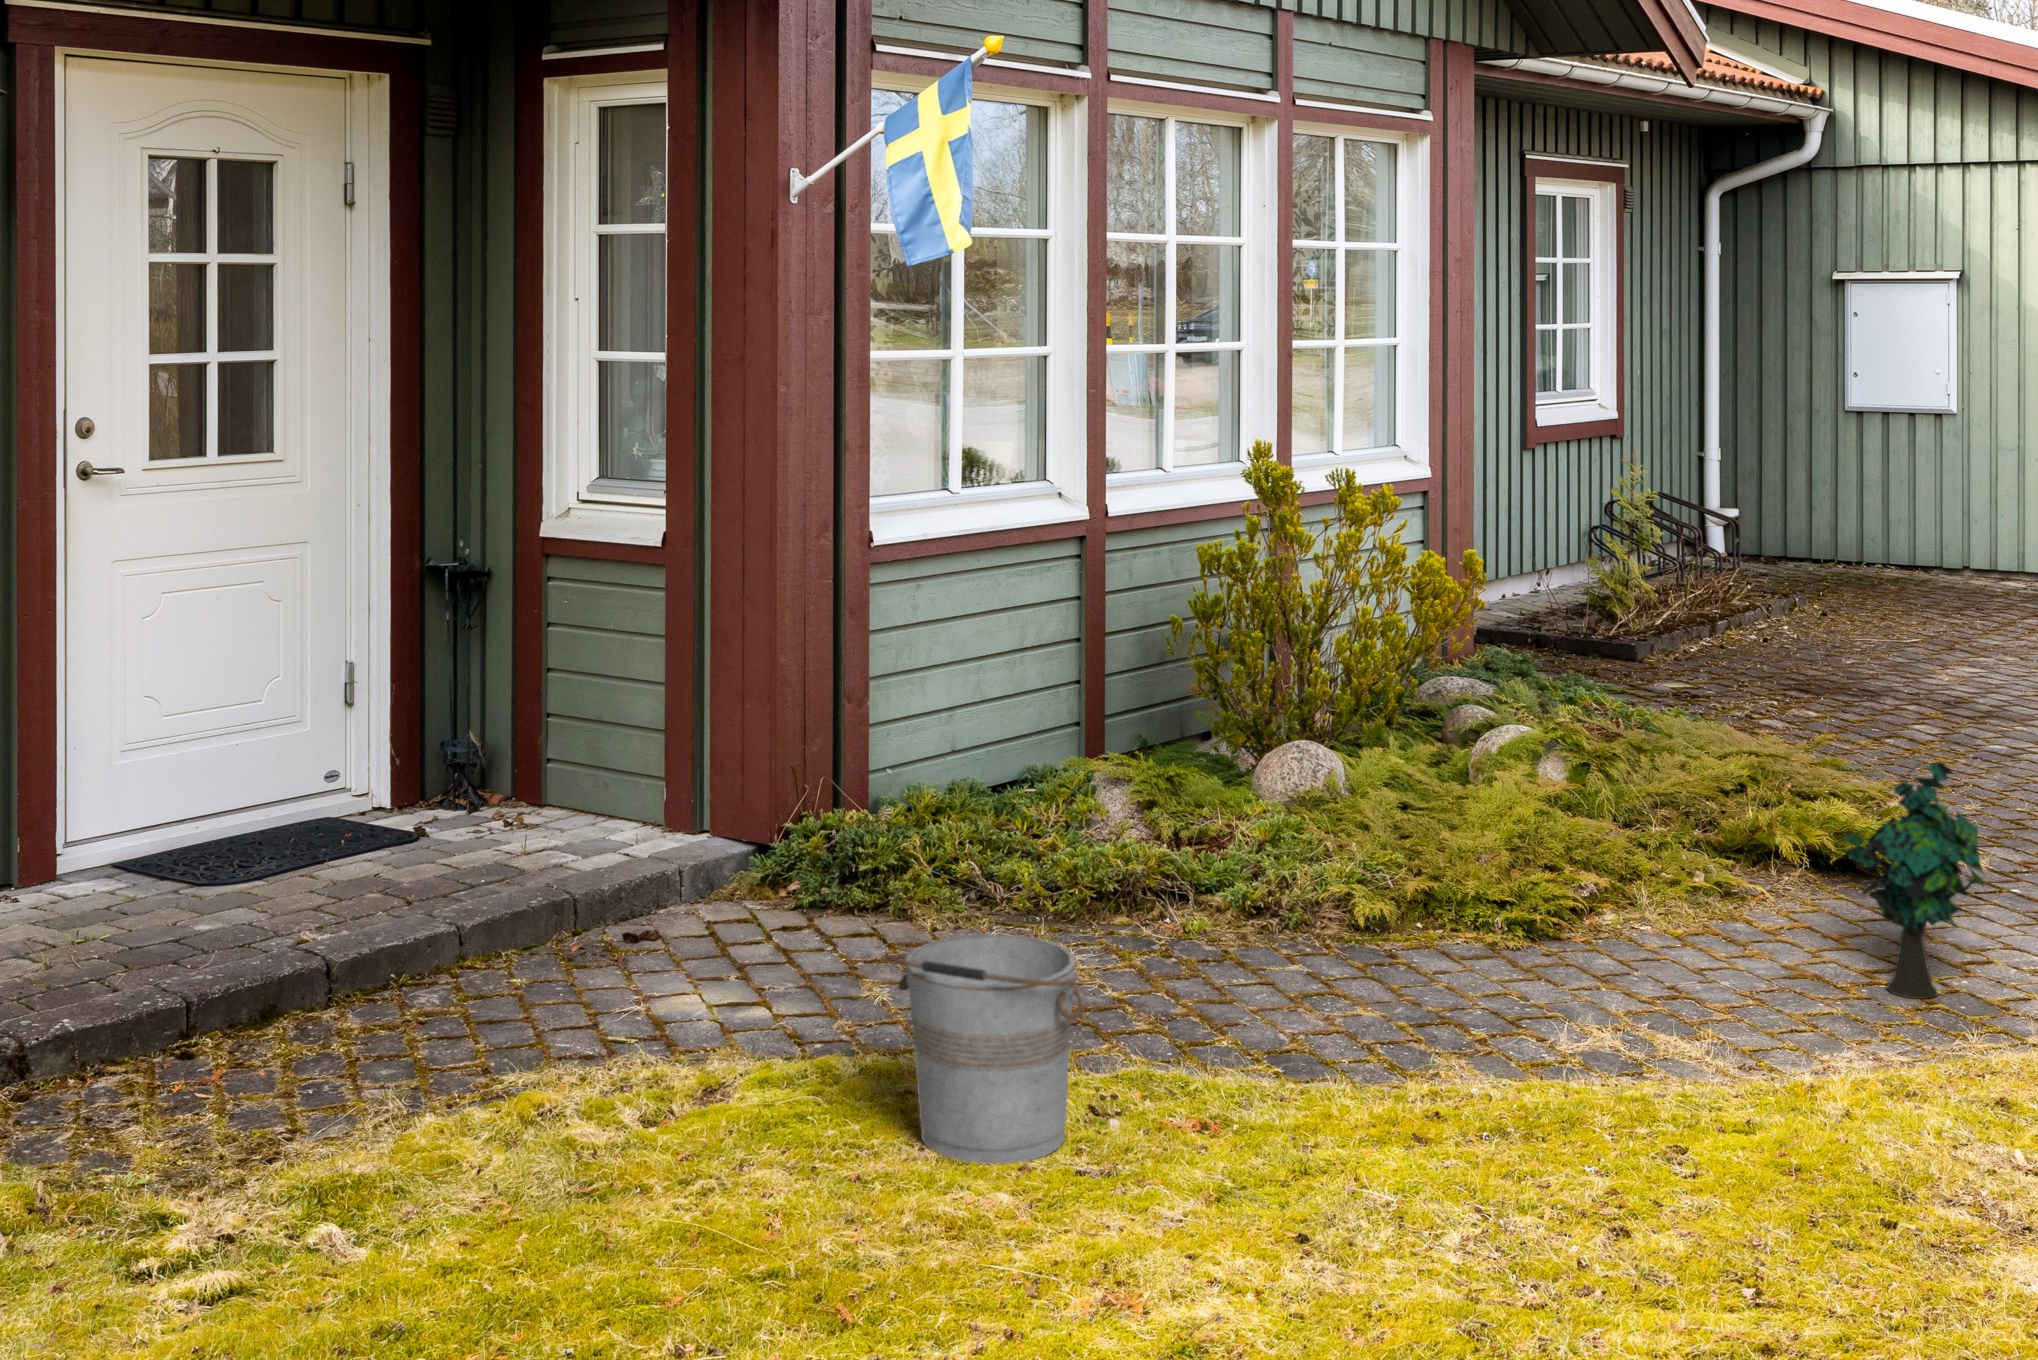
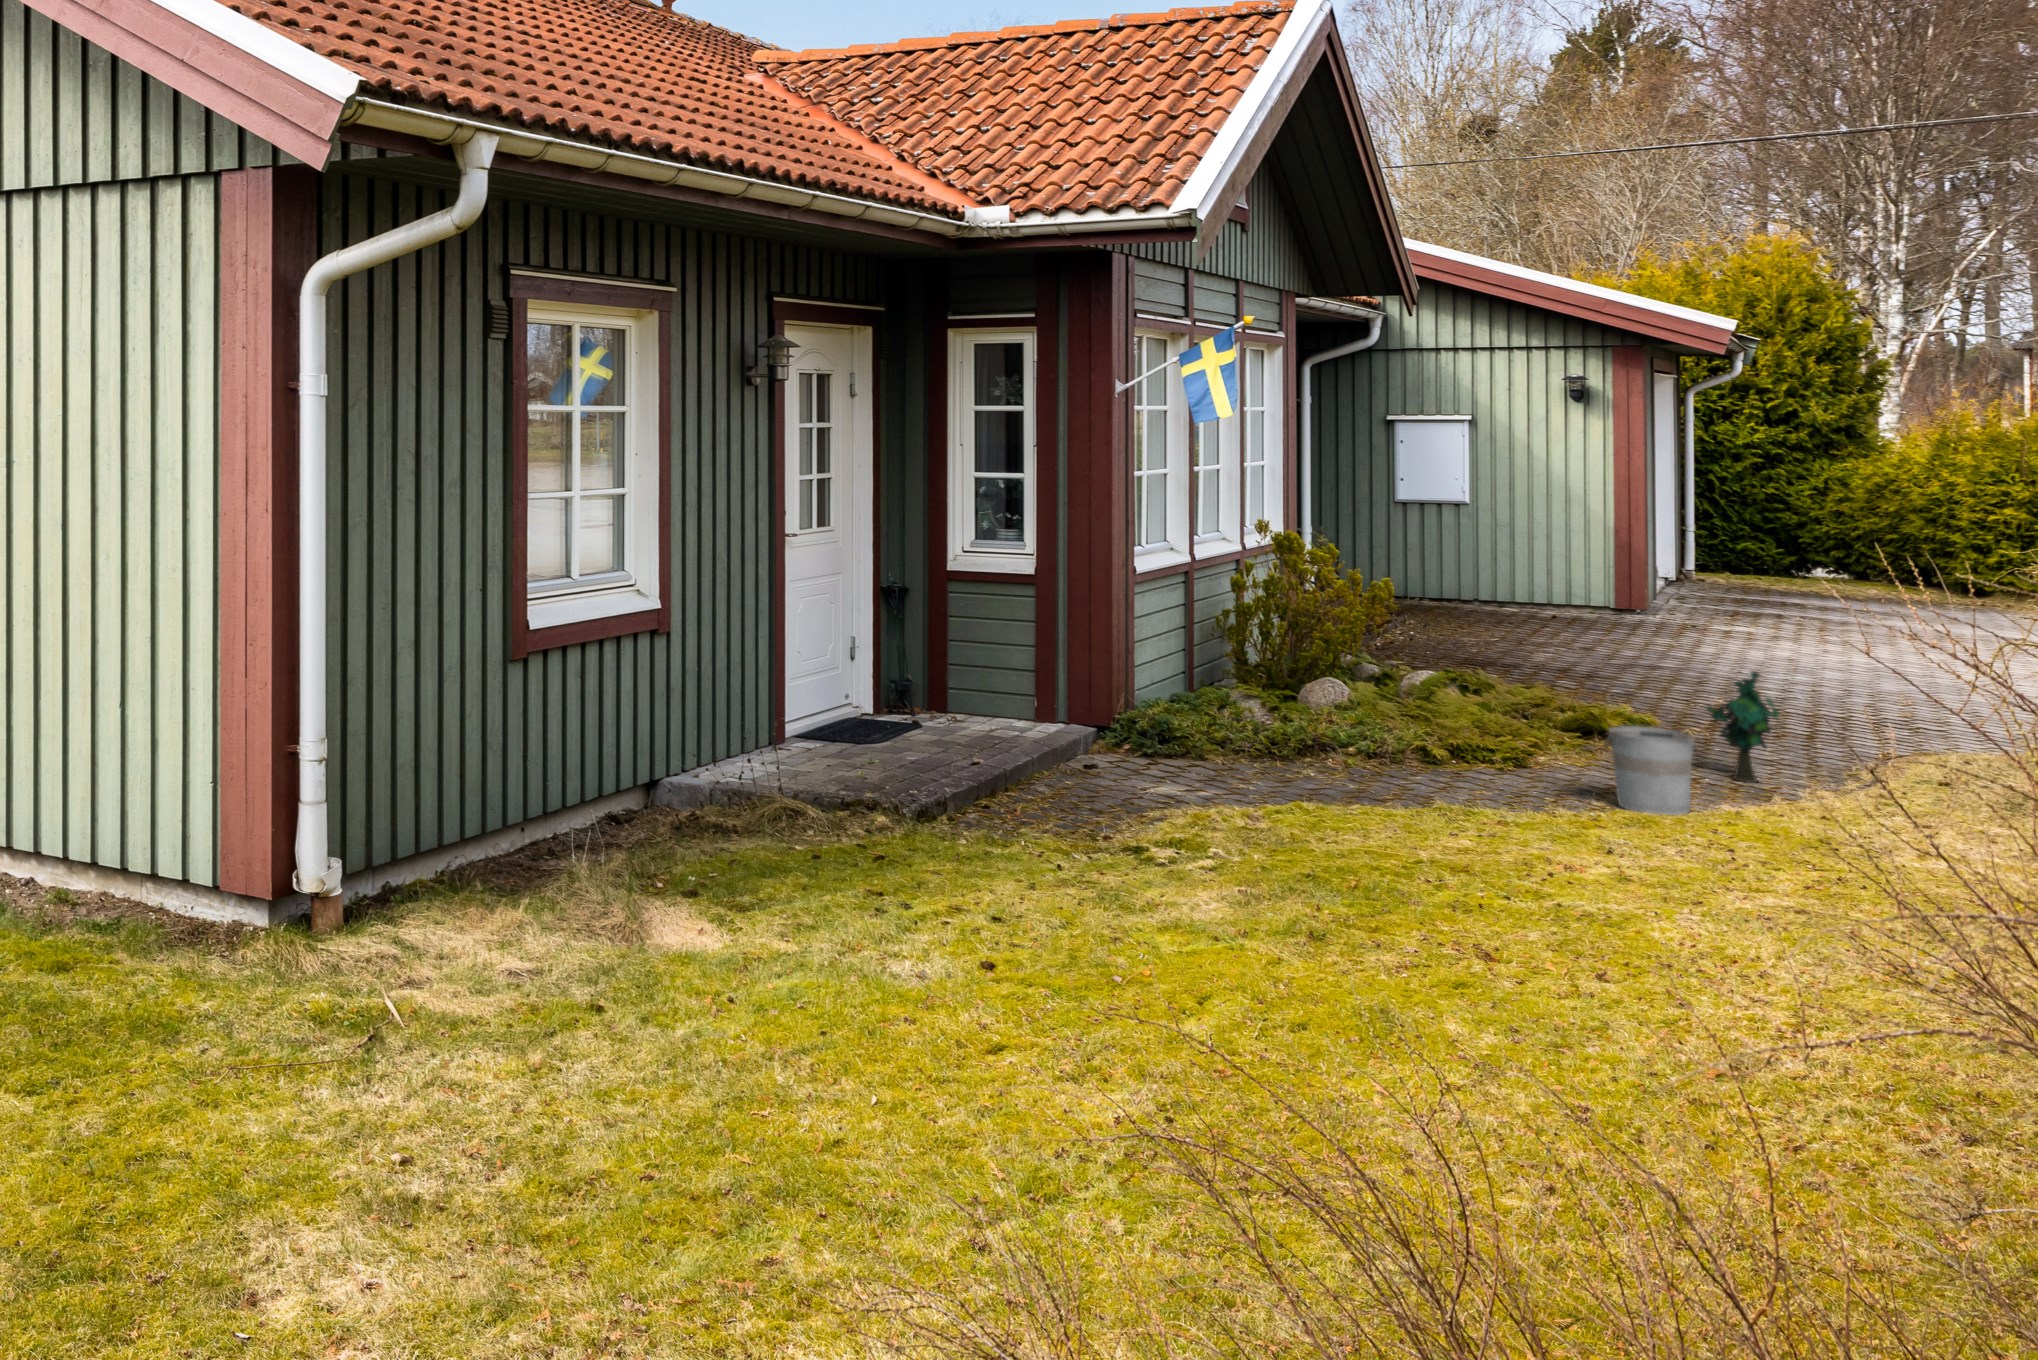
bucket: present [886,934,1086,1164] -> present [1604,726,1701,815]

